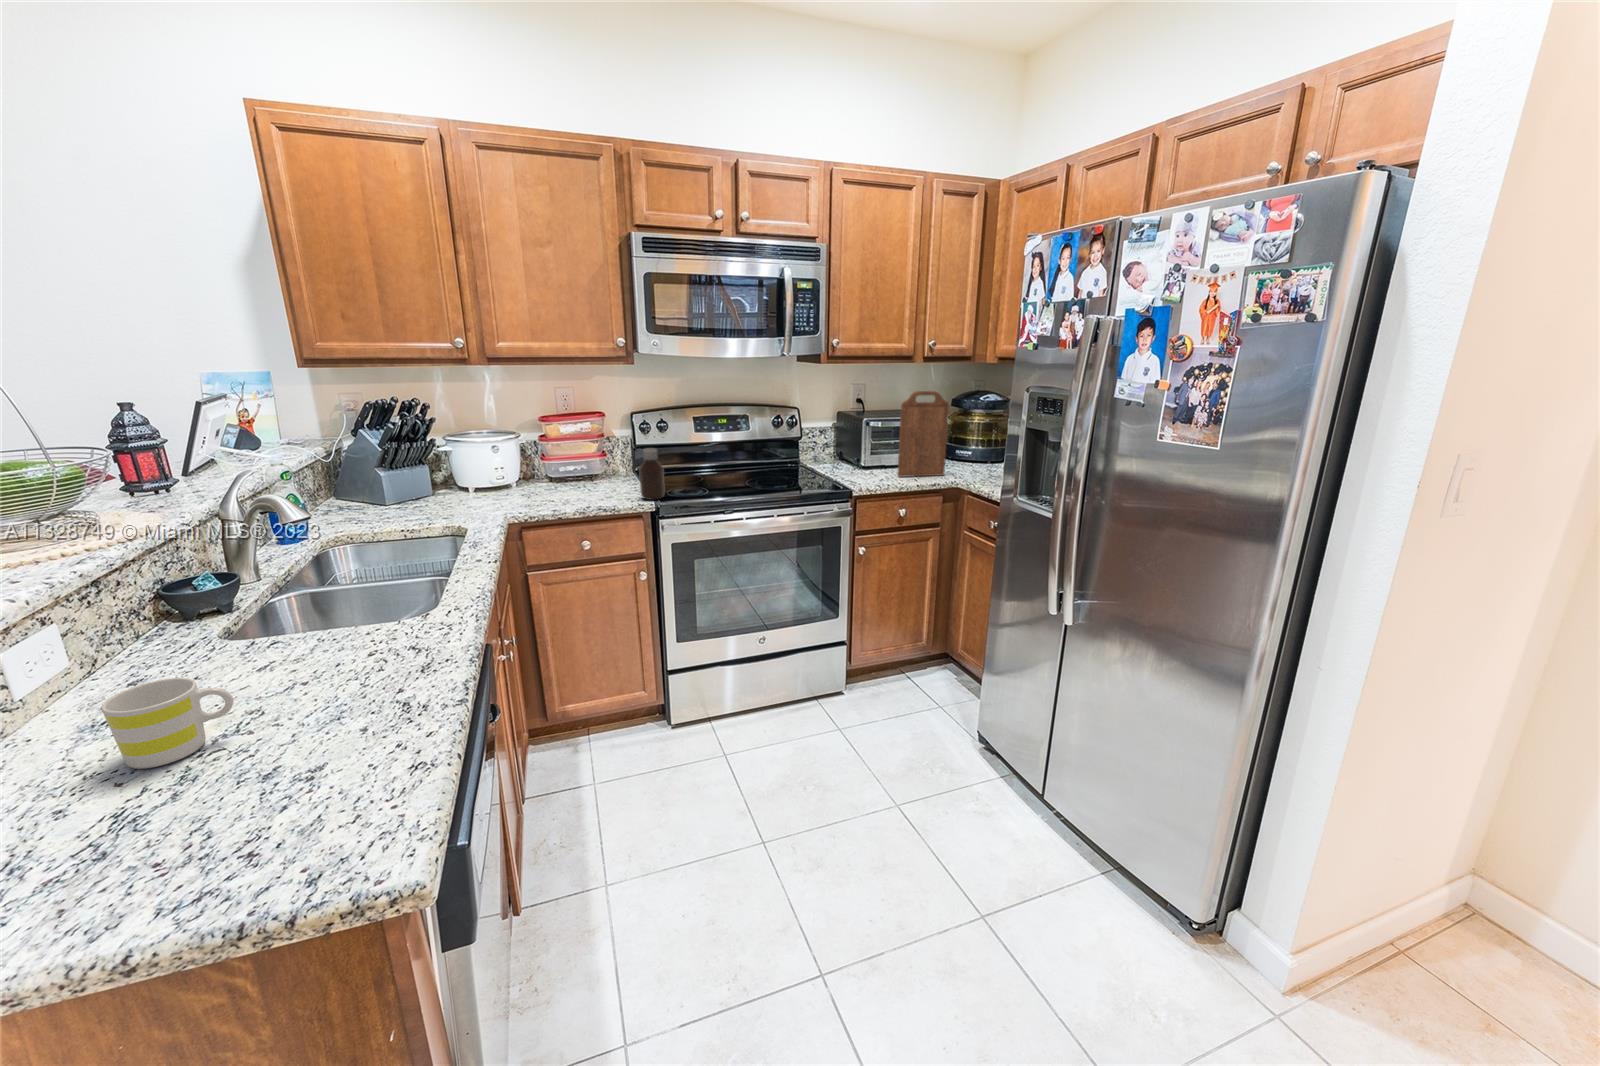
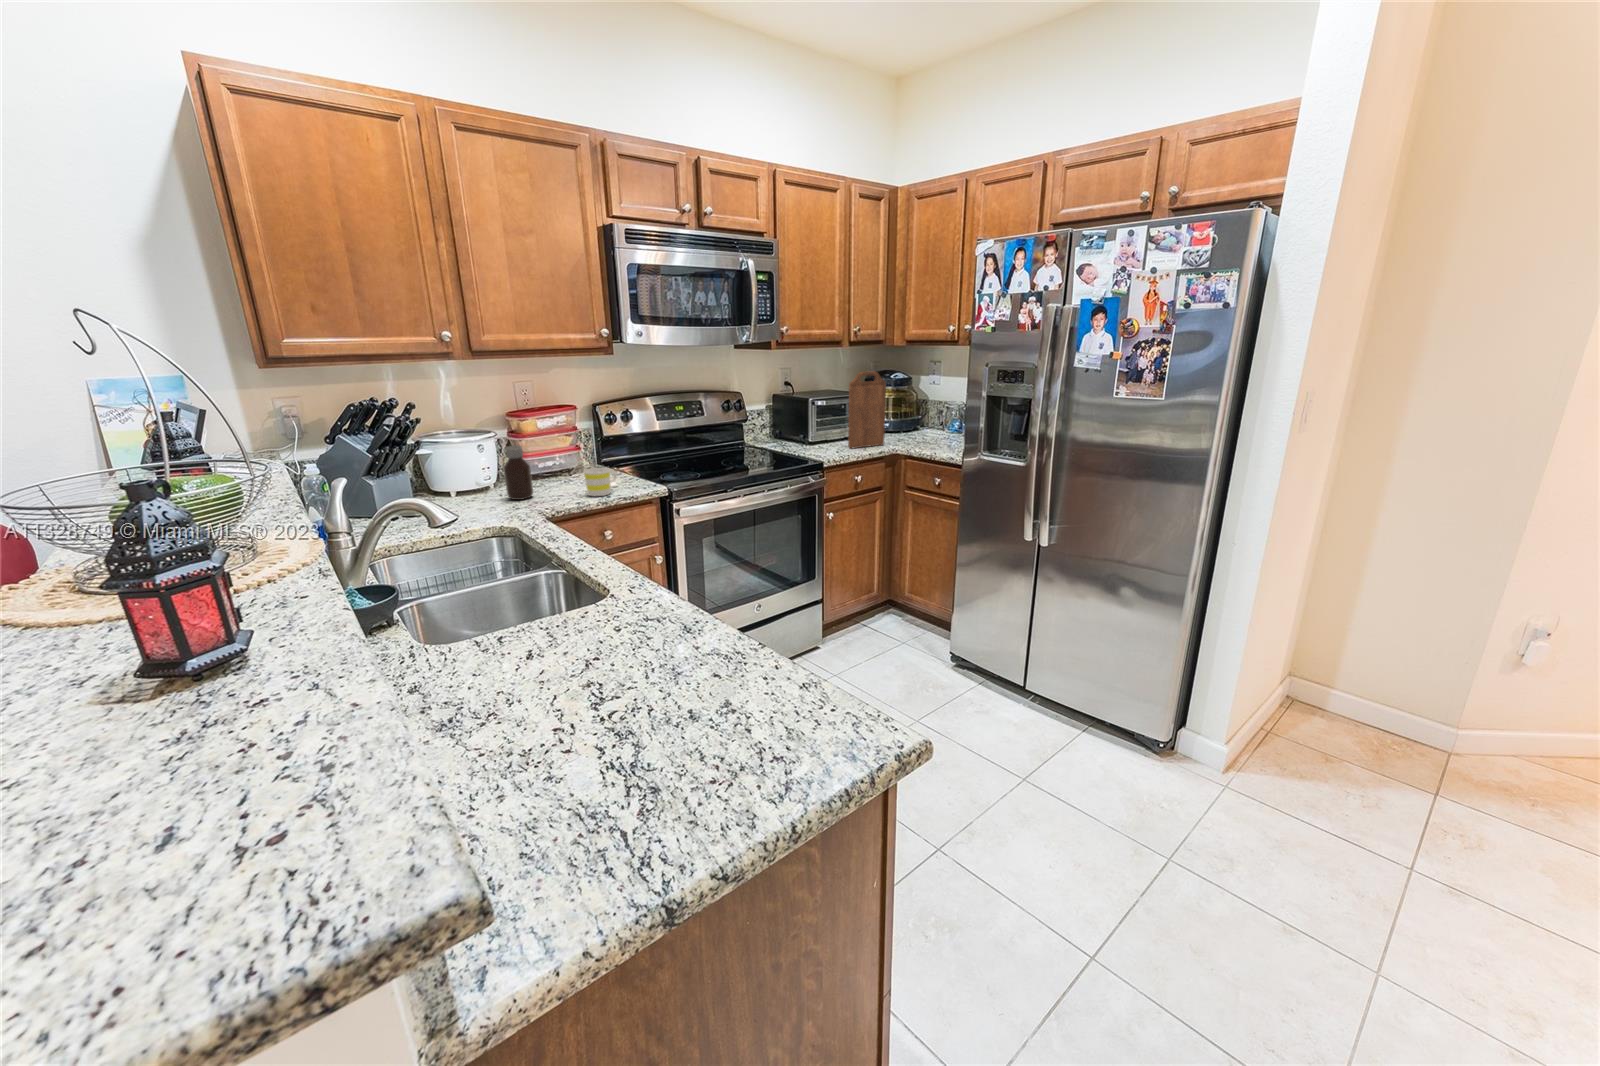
bottle: present [639,448,664,500] -> present [504,446,533,500]
mug: present [101,678,233,769] -> present [584,468,617,496]

